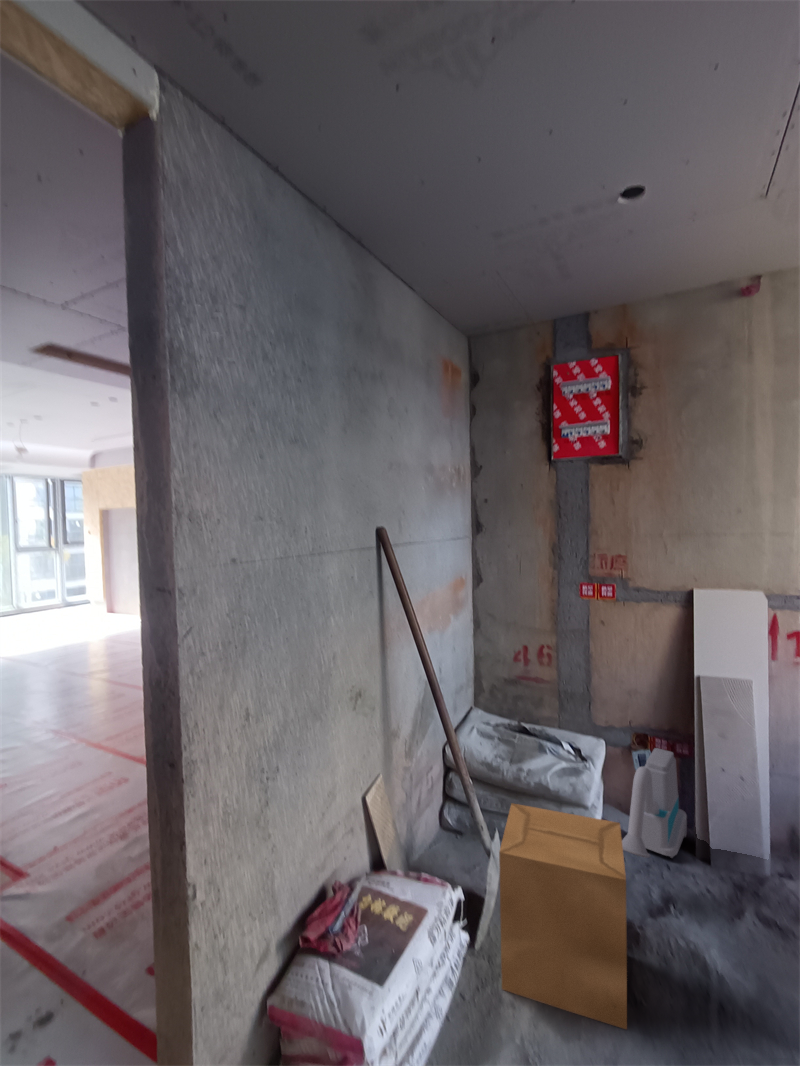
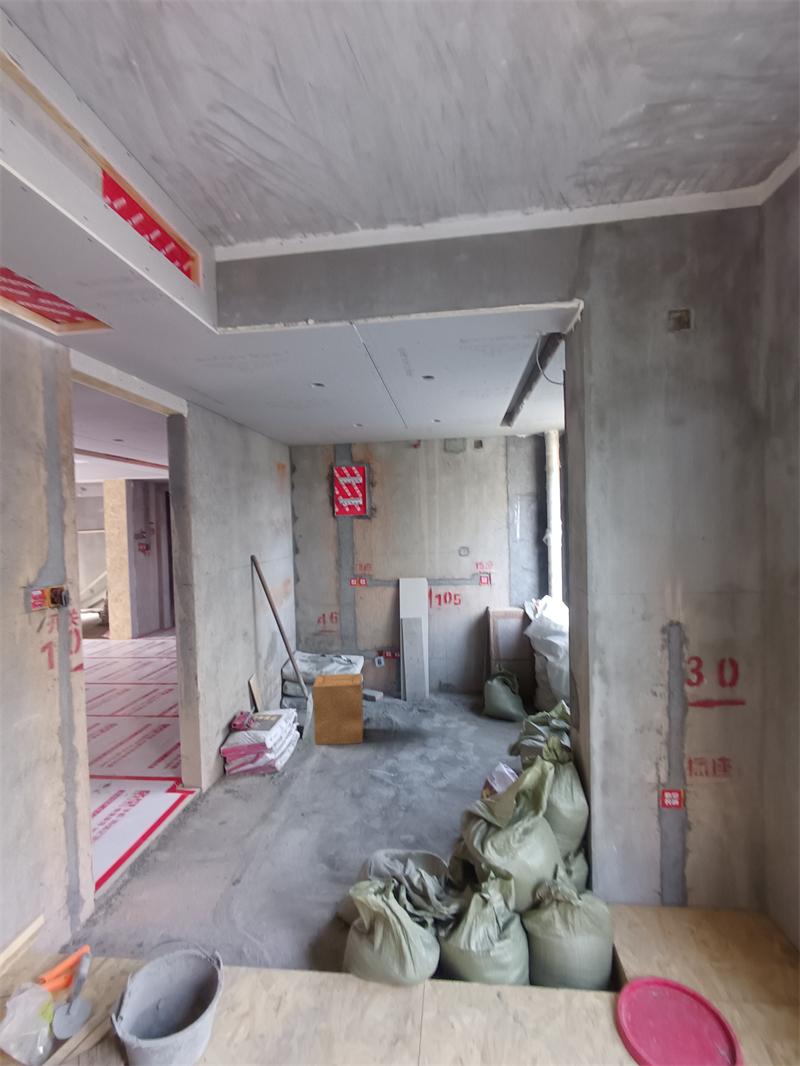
vacuum cleaner: present [622,748,687,858] -> none [365,656,400,702]

